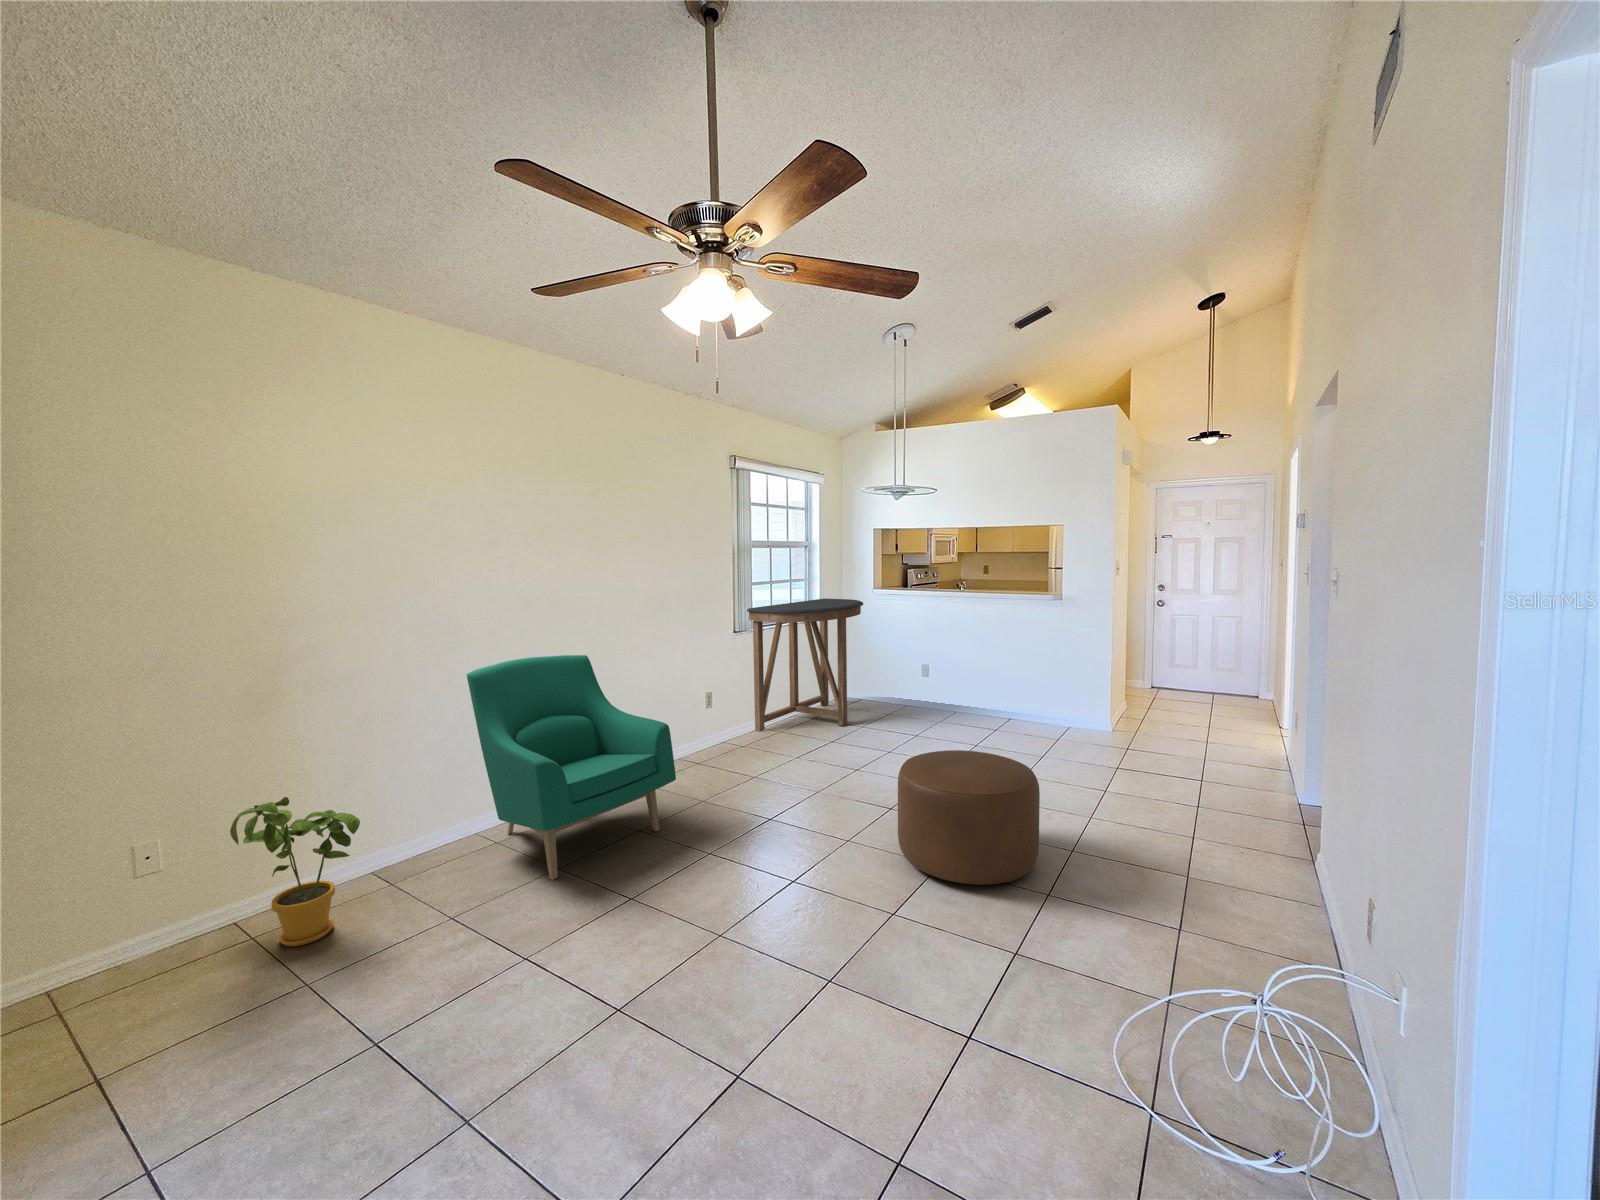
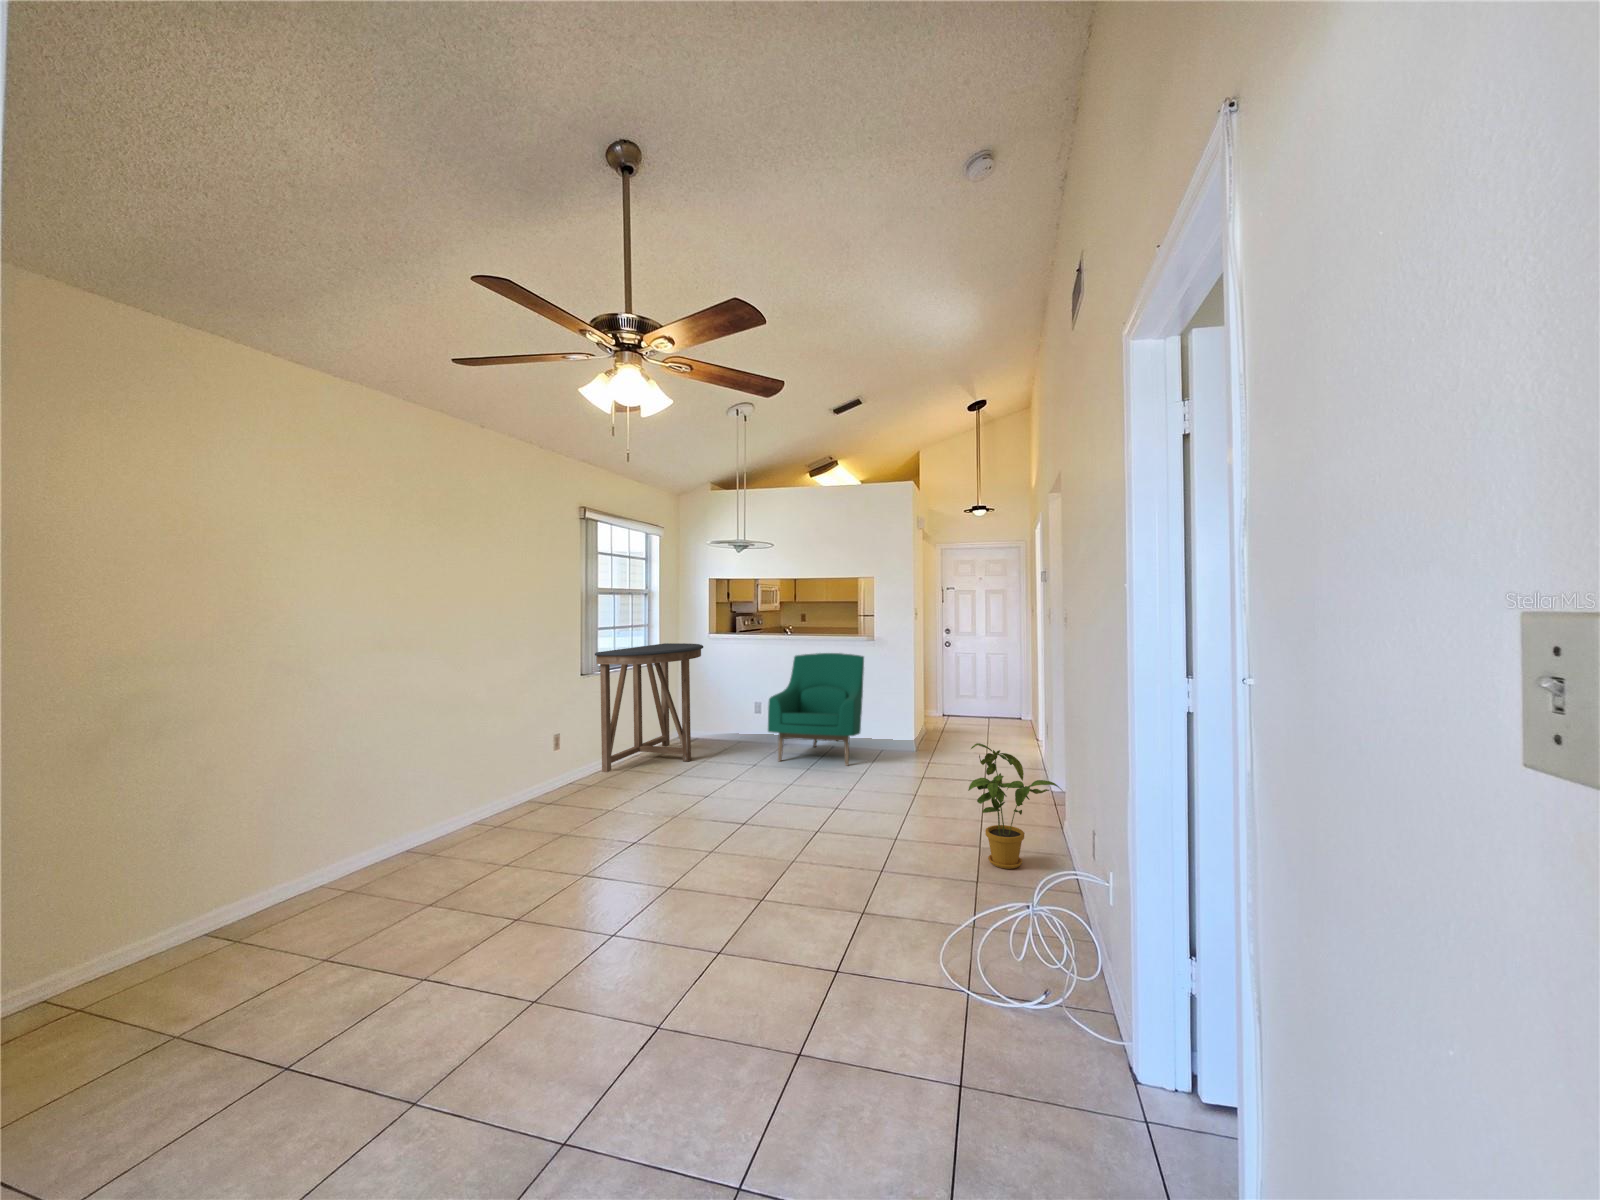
armchair: present [467,655,676,880] -> present [768,653,864,765]
ottoman: present [898,750,1040,885] -> none [756,762,871,868]
house plant: present [230,797,360,946] -> present [968,743,1062,869]

